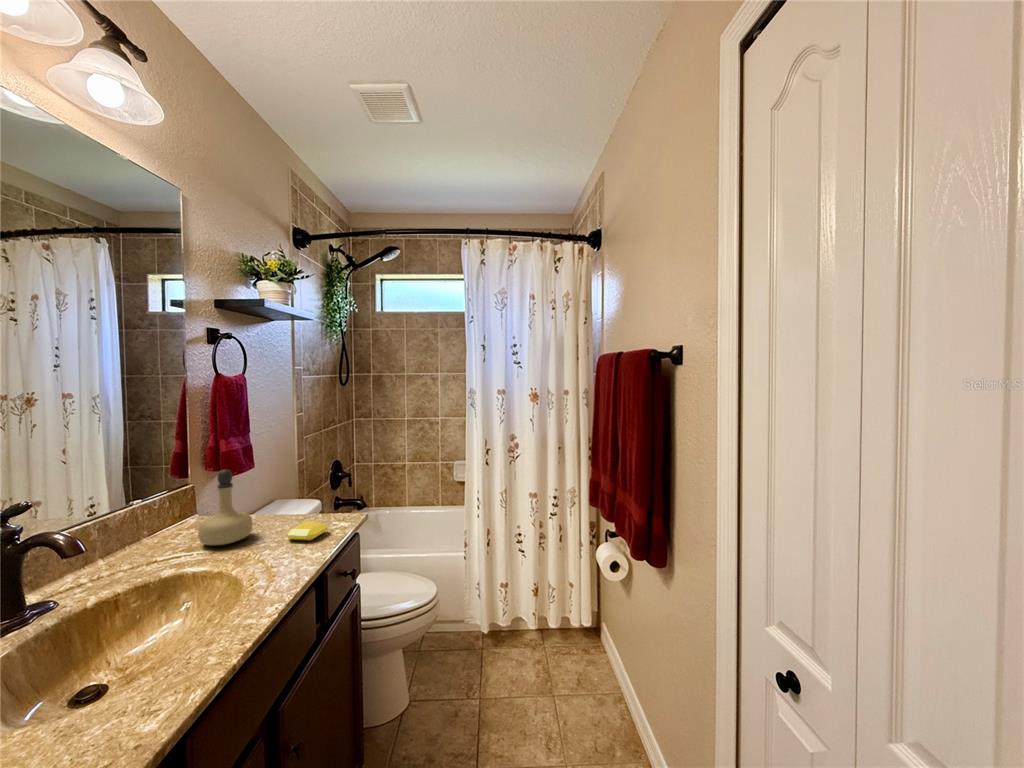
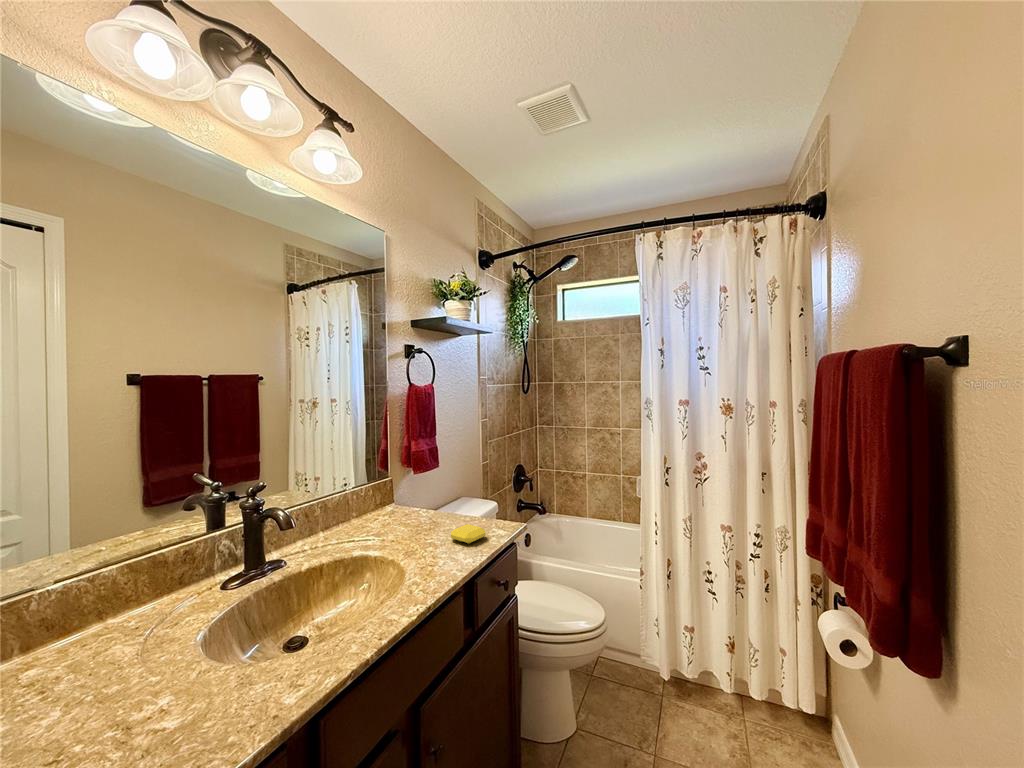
perfume bottle: present [198,469,253,545] -> none [385,467,426,535]

